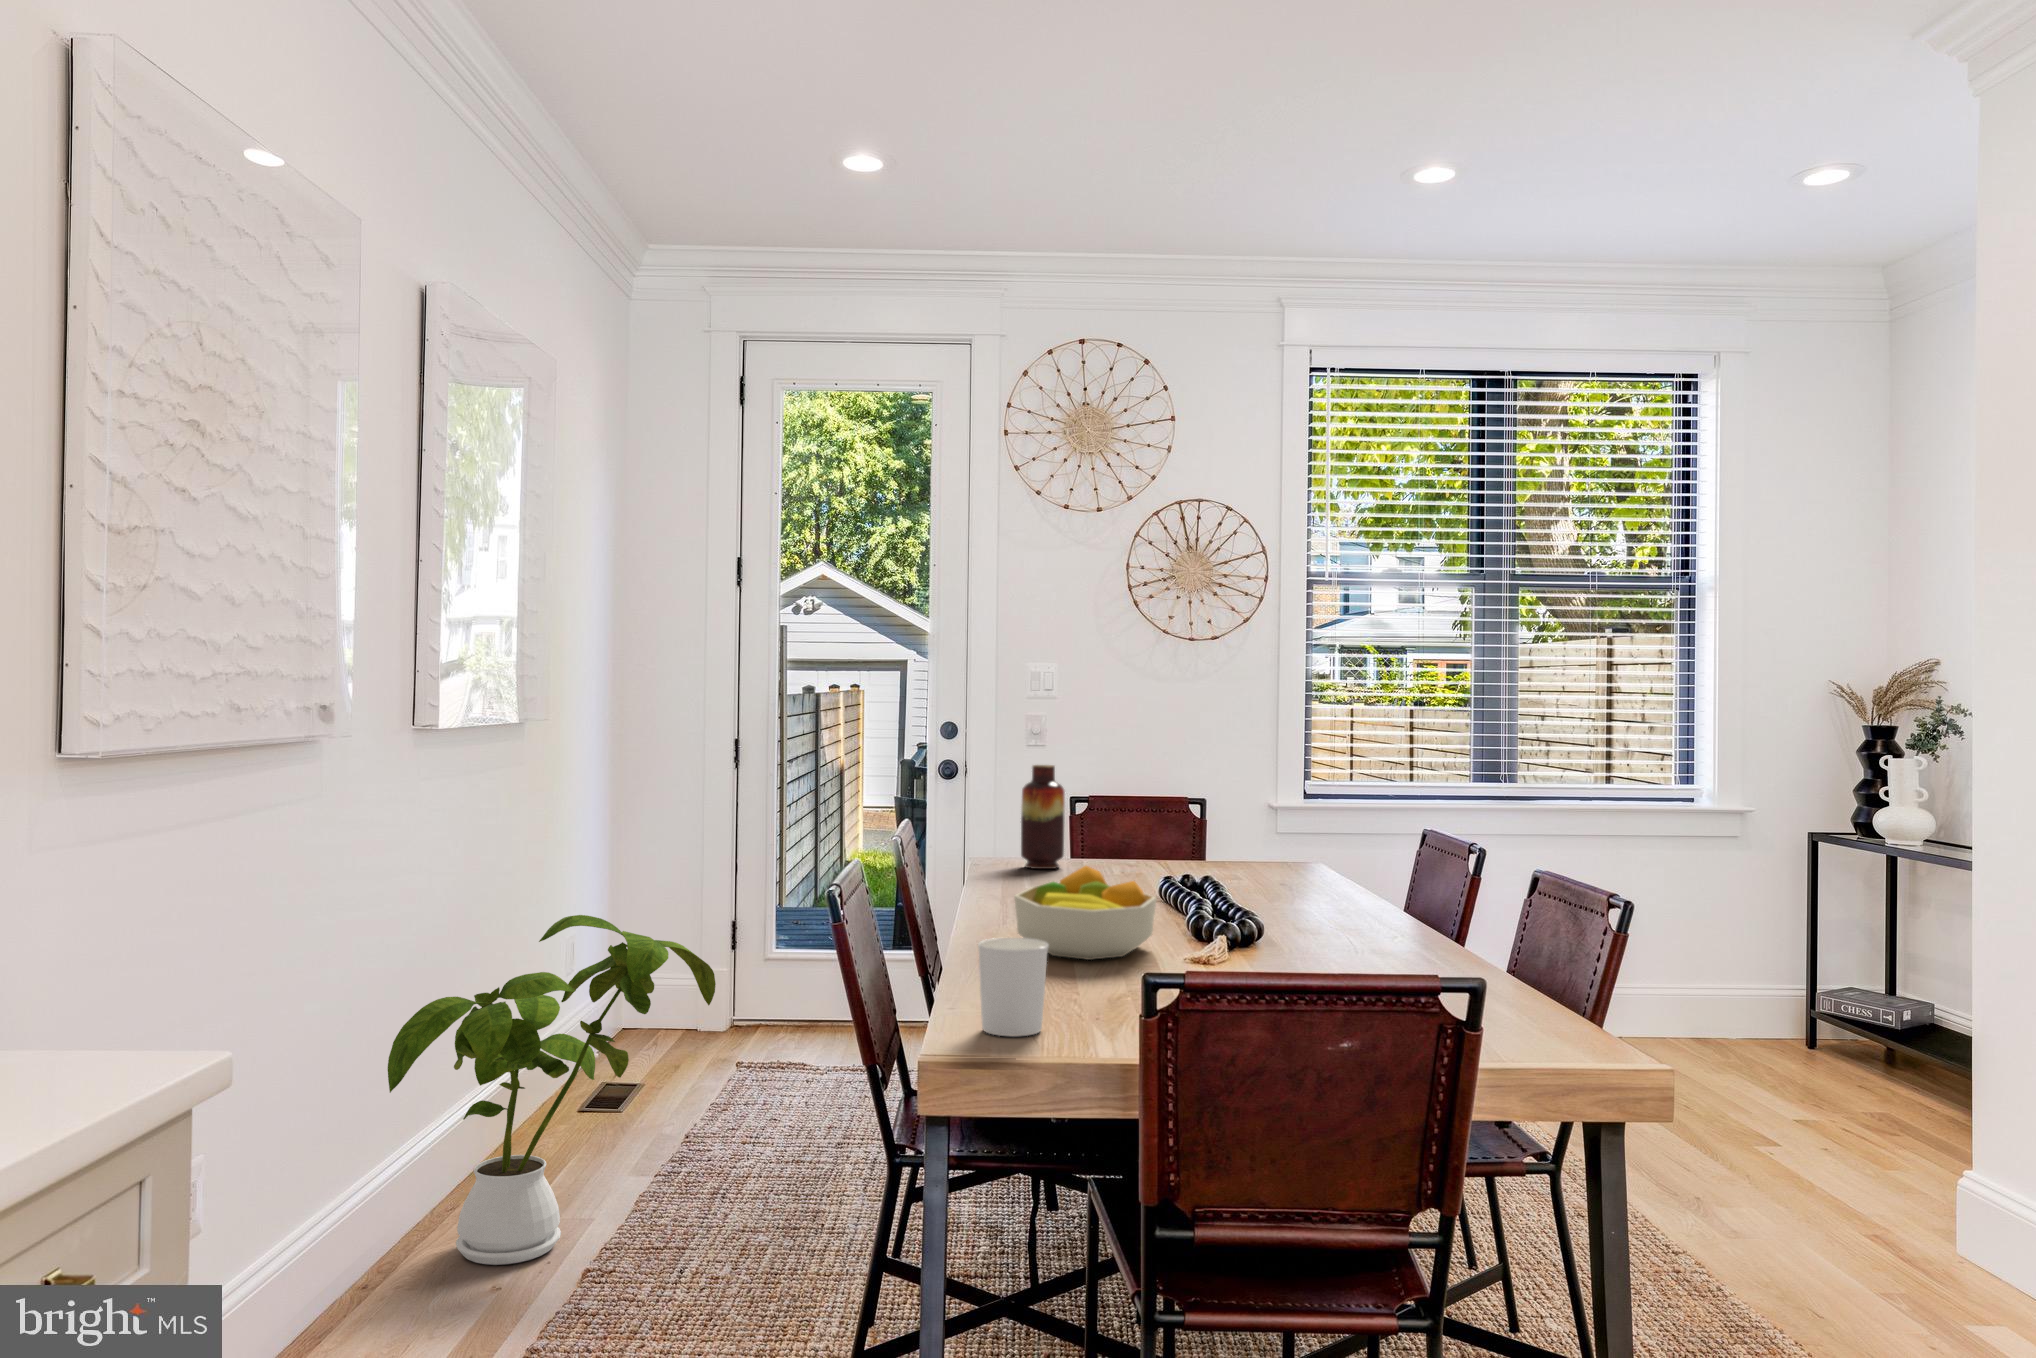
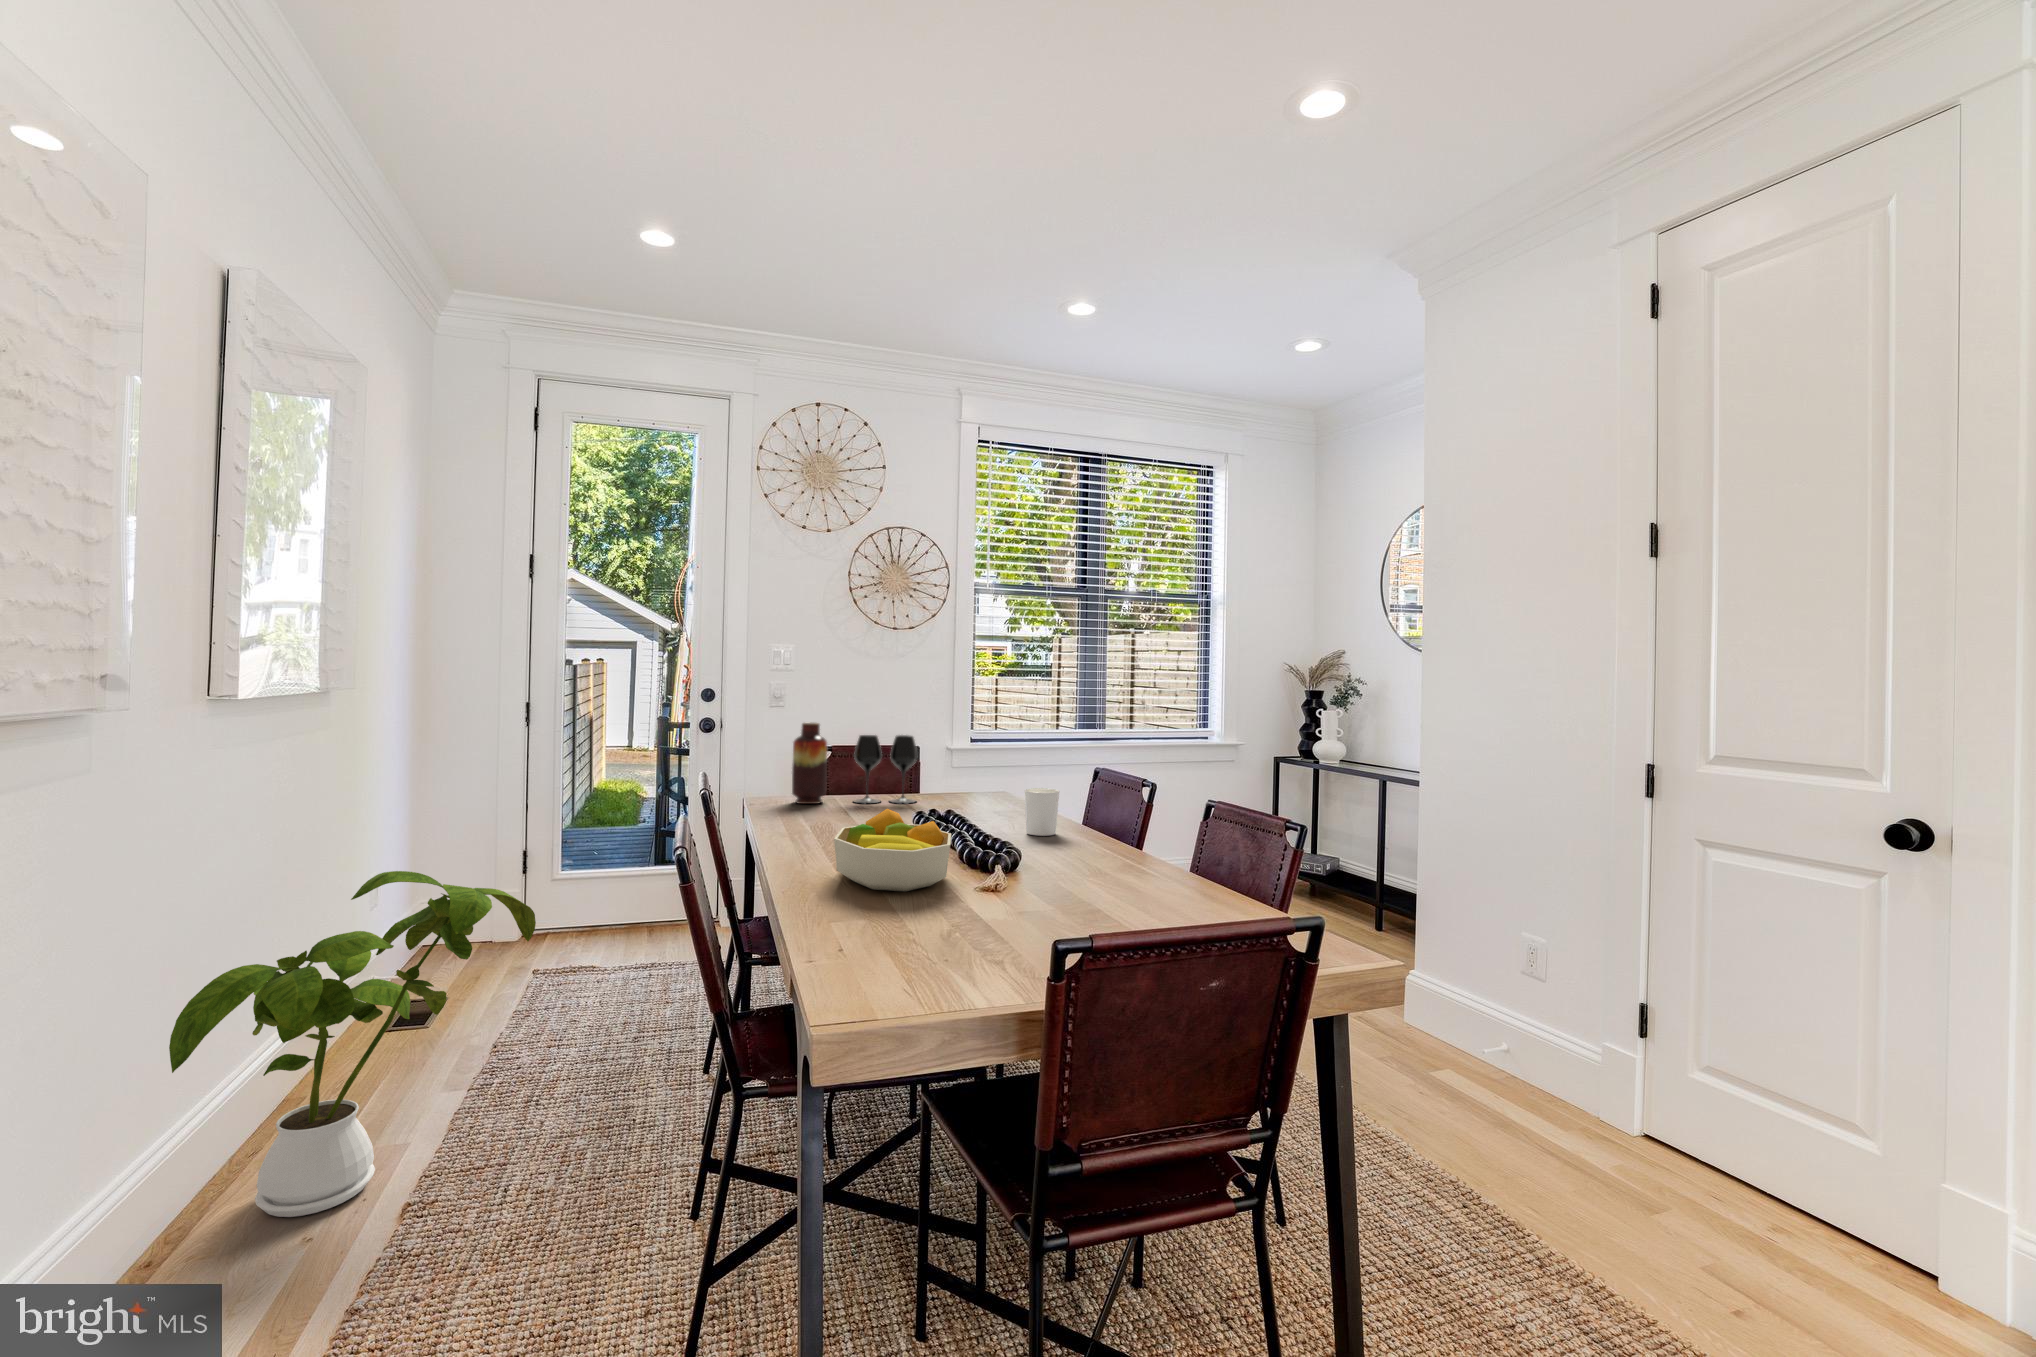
wine glass: none [1098,782,1182,873] -> present [854,735,917,803]
candle holder: present [978,938,1048,1037] -> present [1025,788,1060,836]

